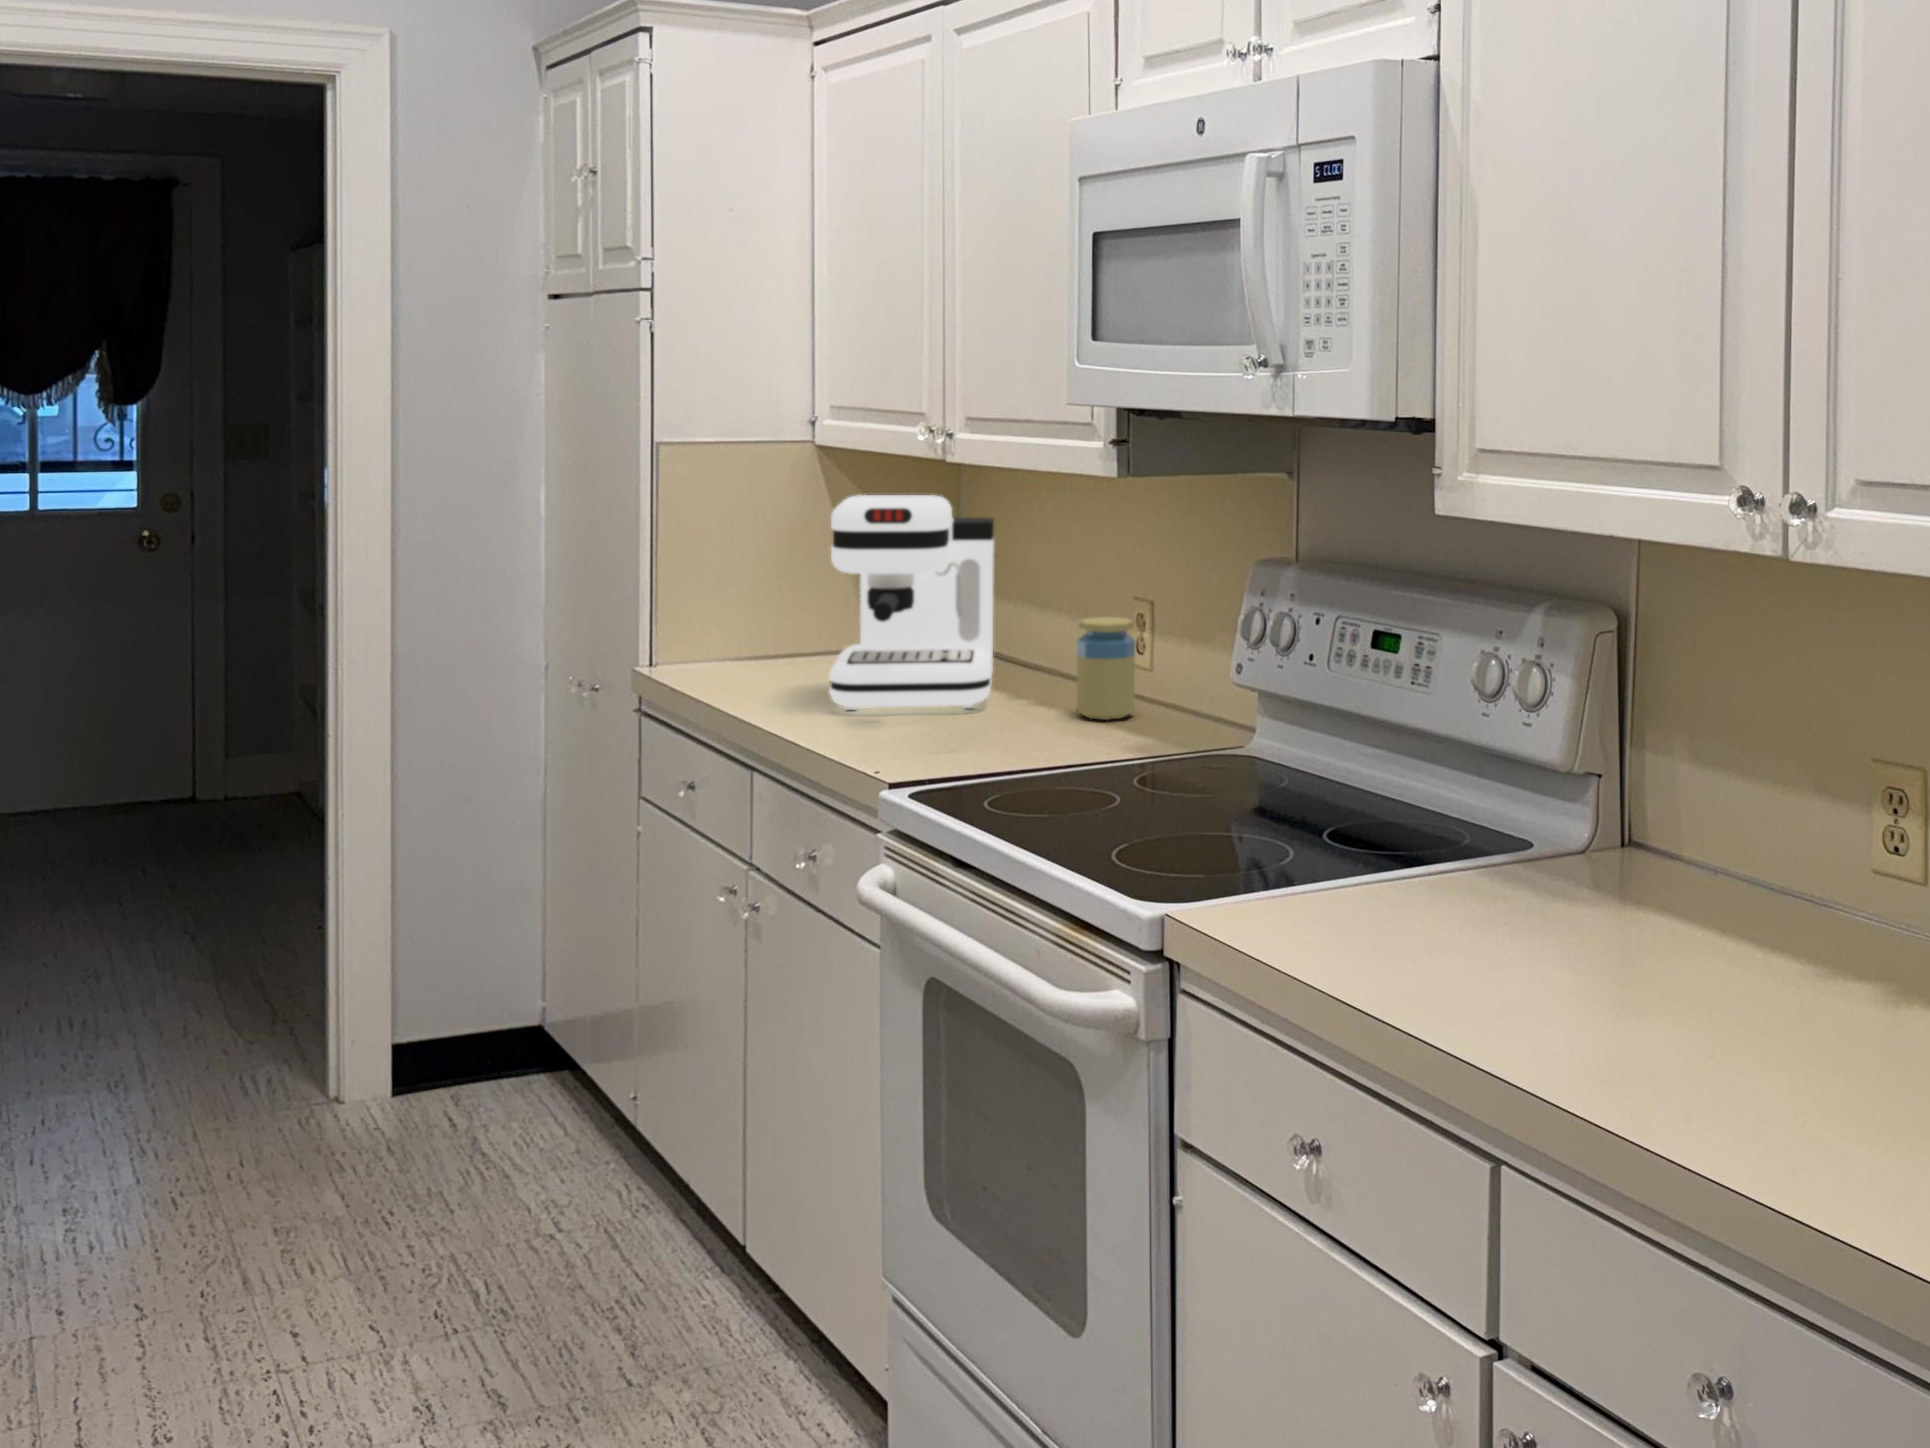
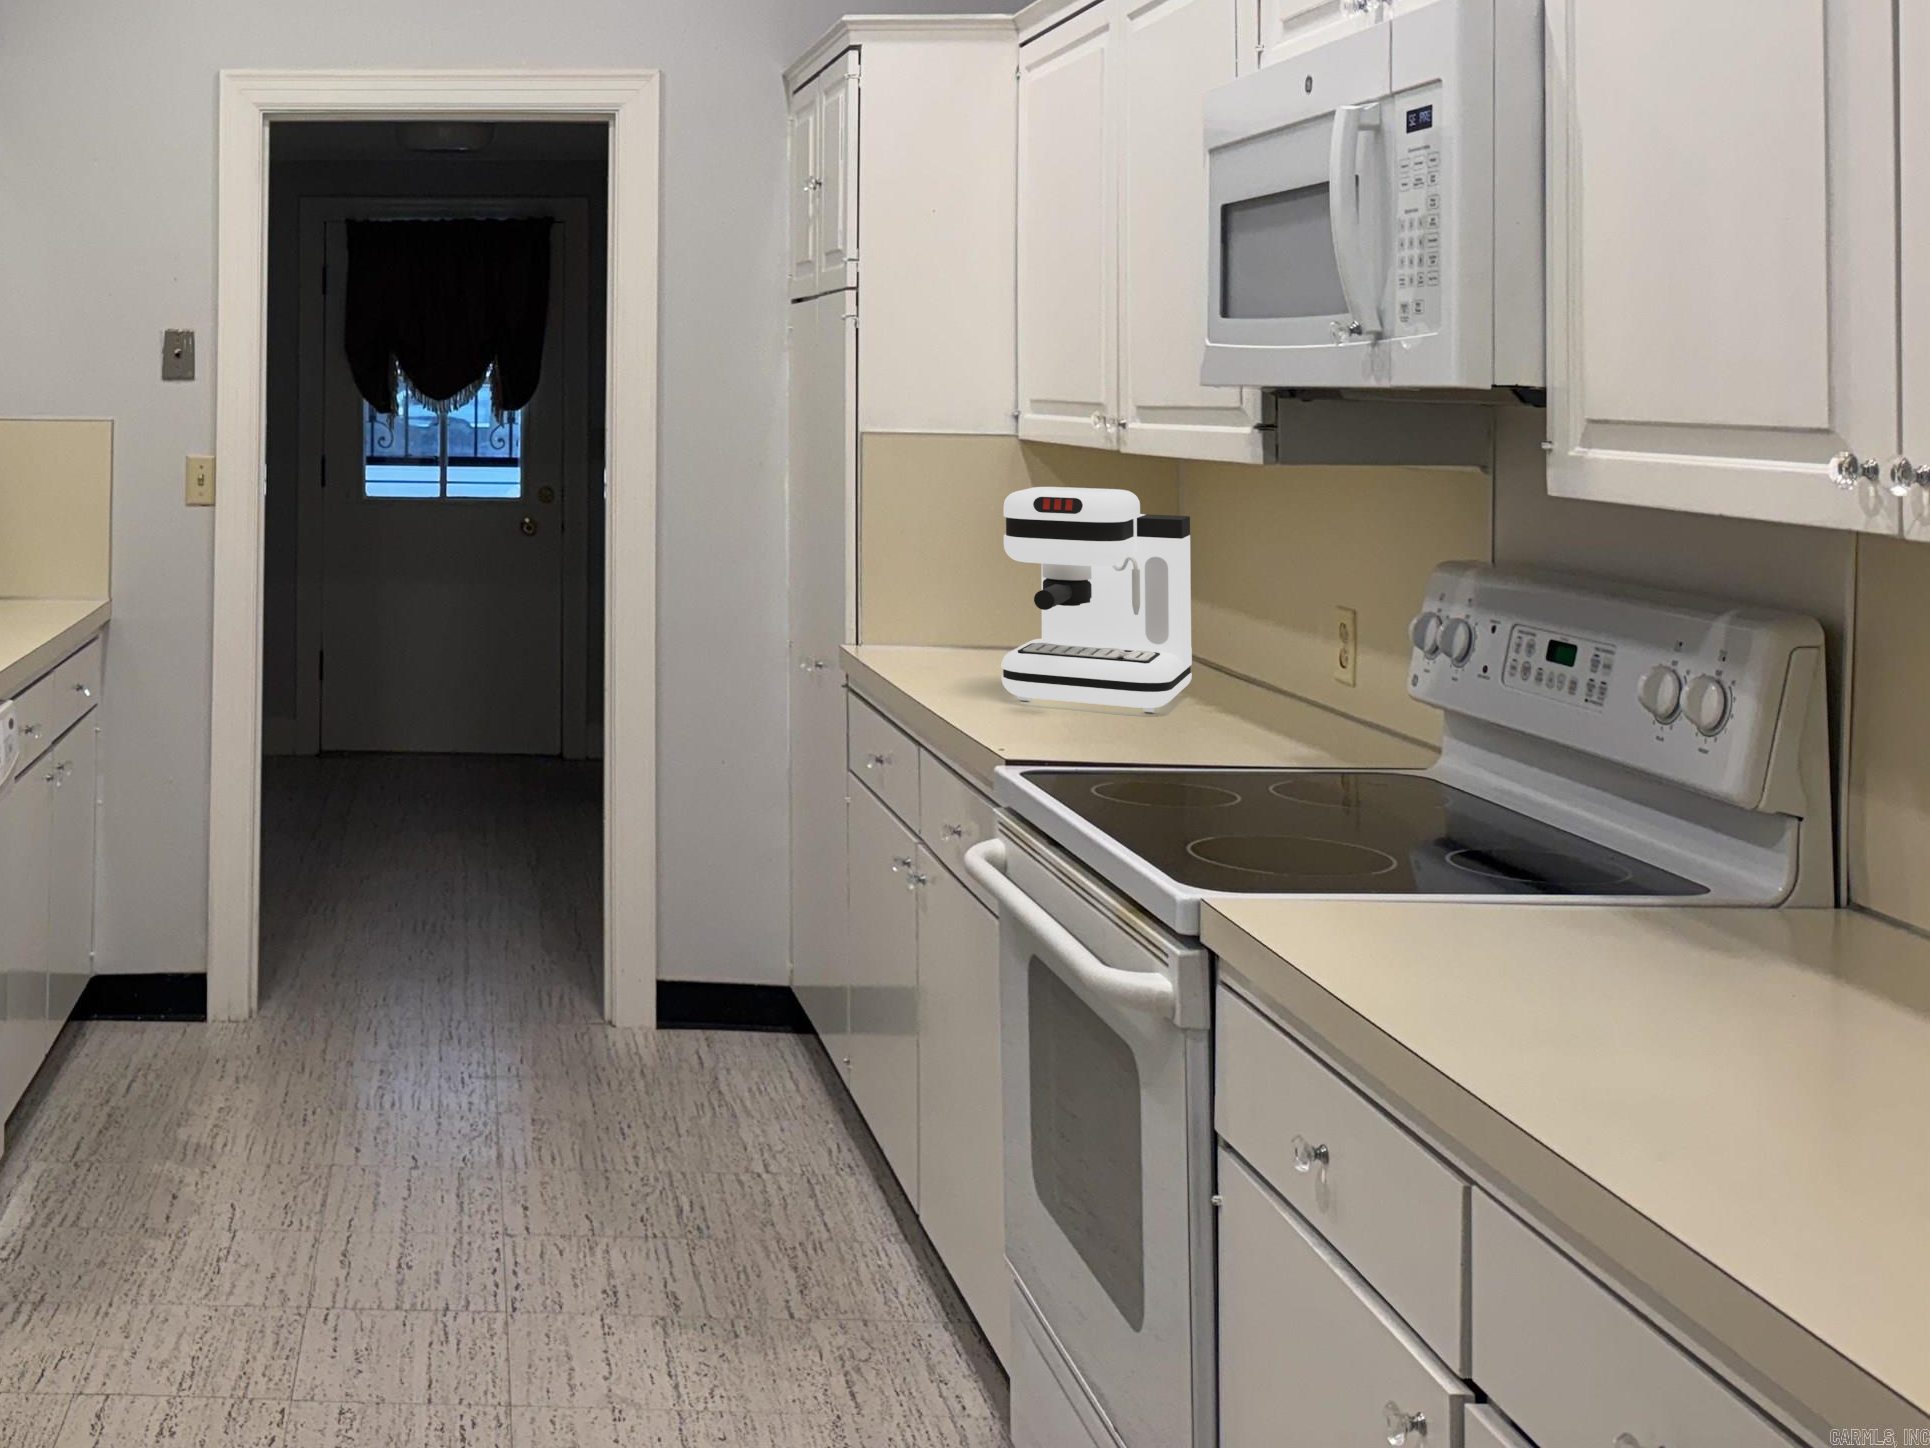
jar: present [1077,617,1135,720] -> none [1263,626,1333,739]

